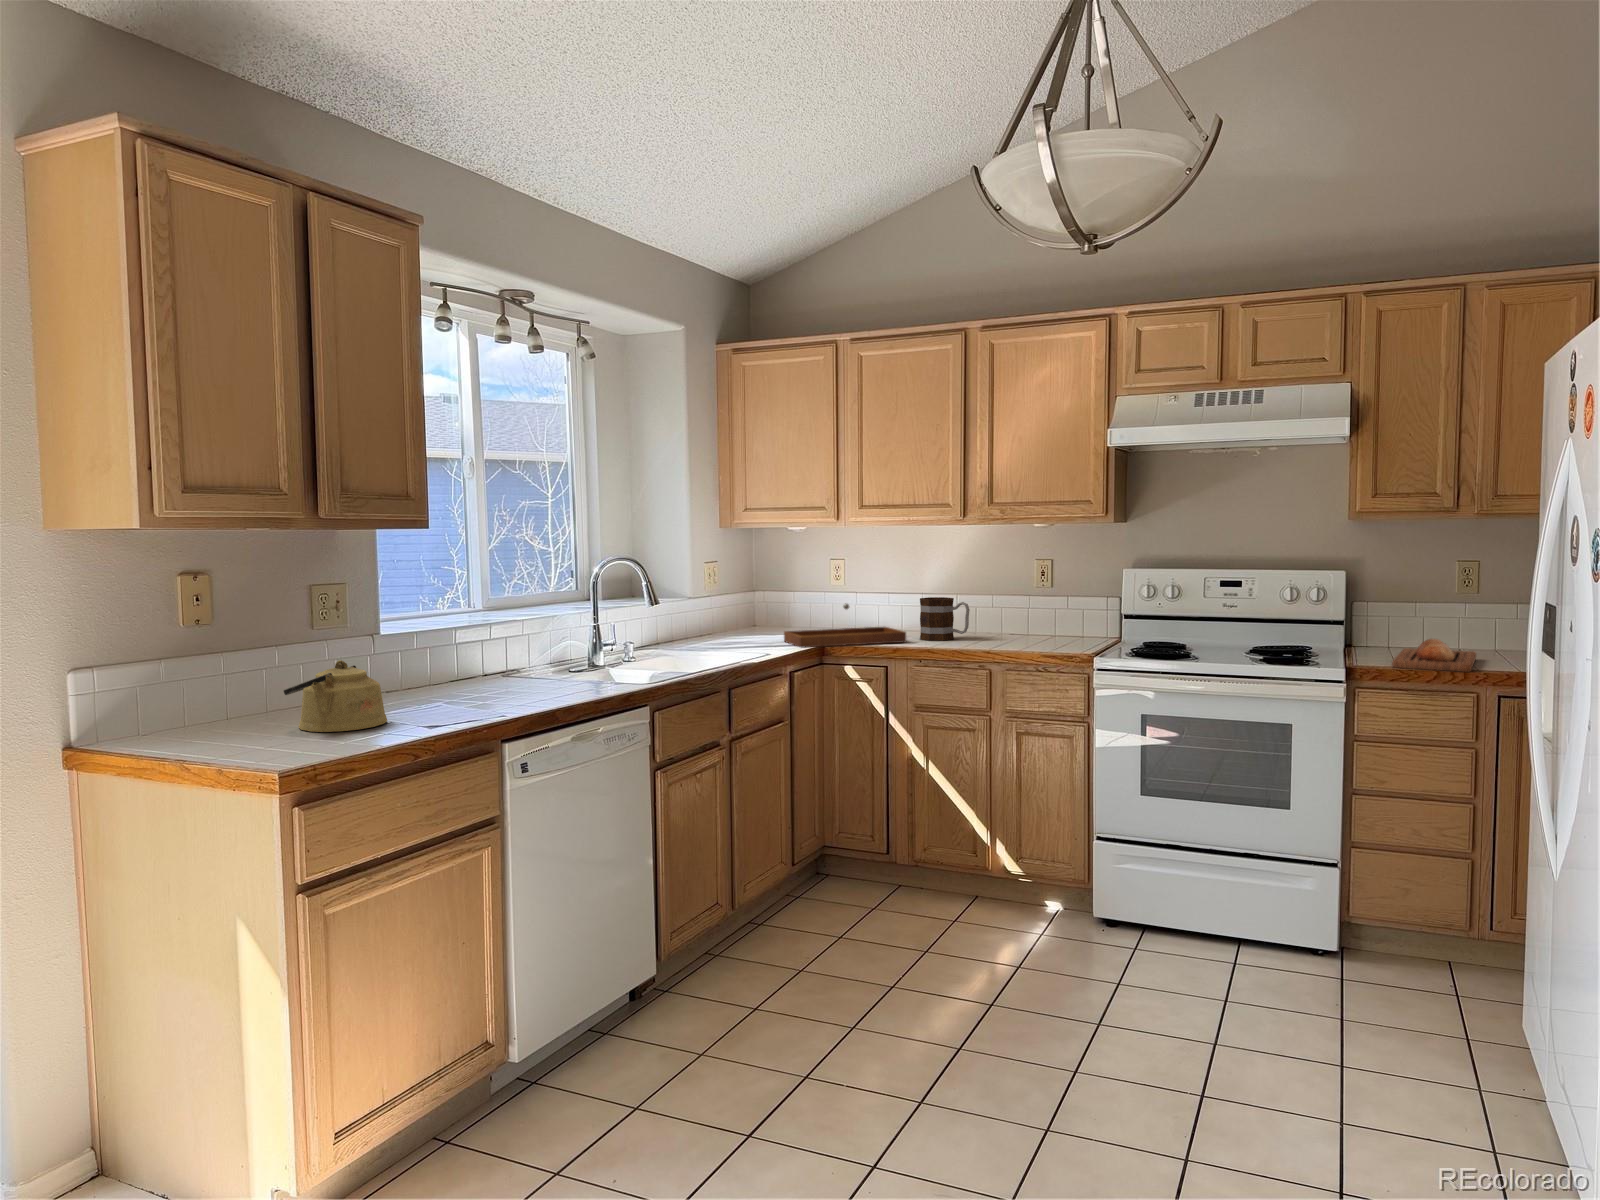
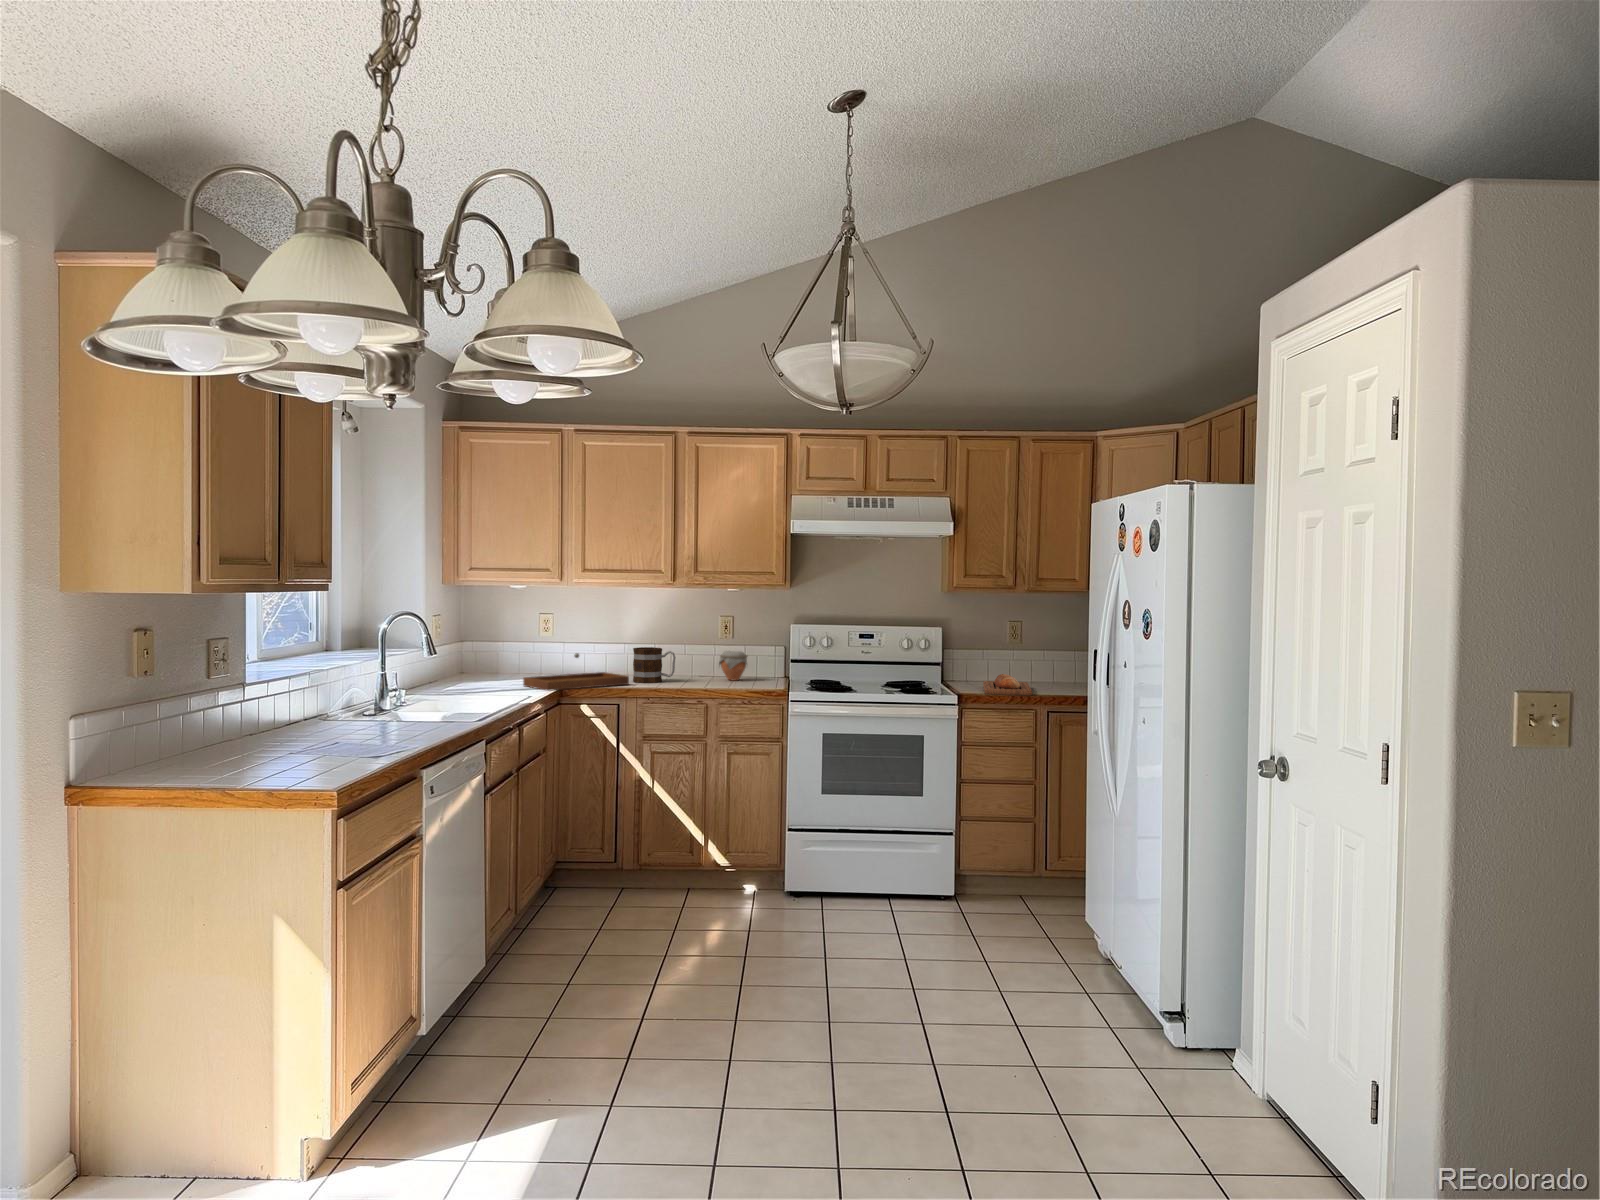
jar: none [1028,602,1066,640] -> present [719,651,747,681]
kettle: present [284,660,387,732] -> none [248,705,328,765]

